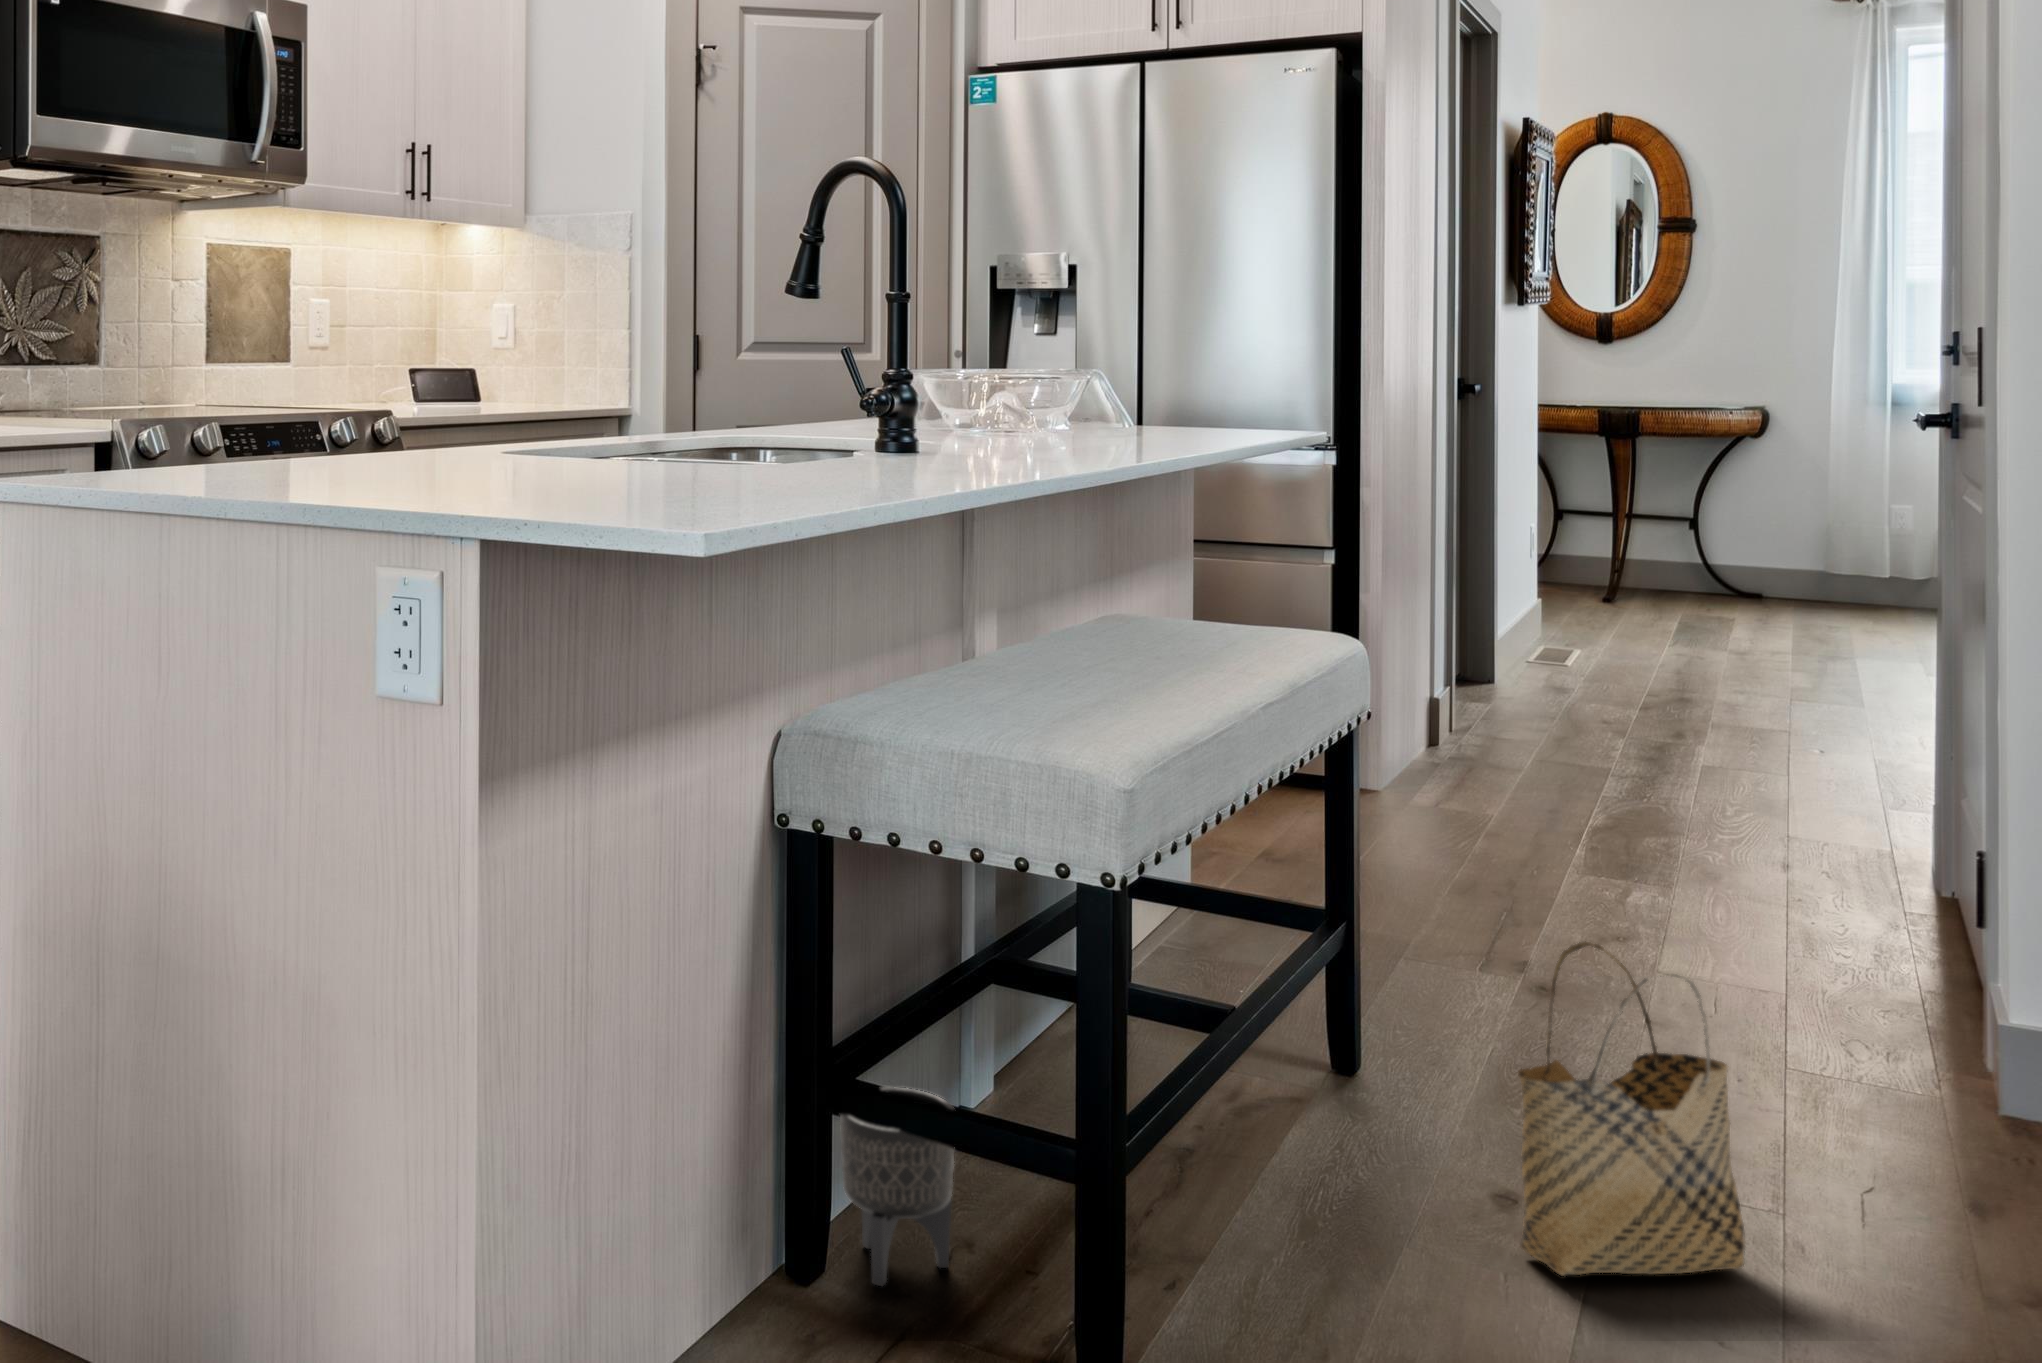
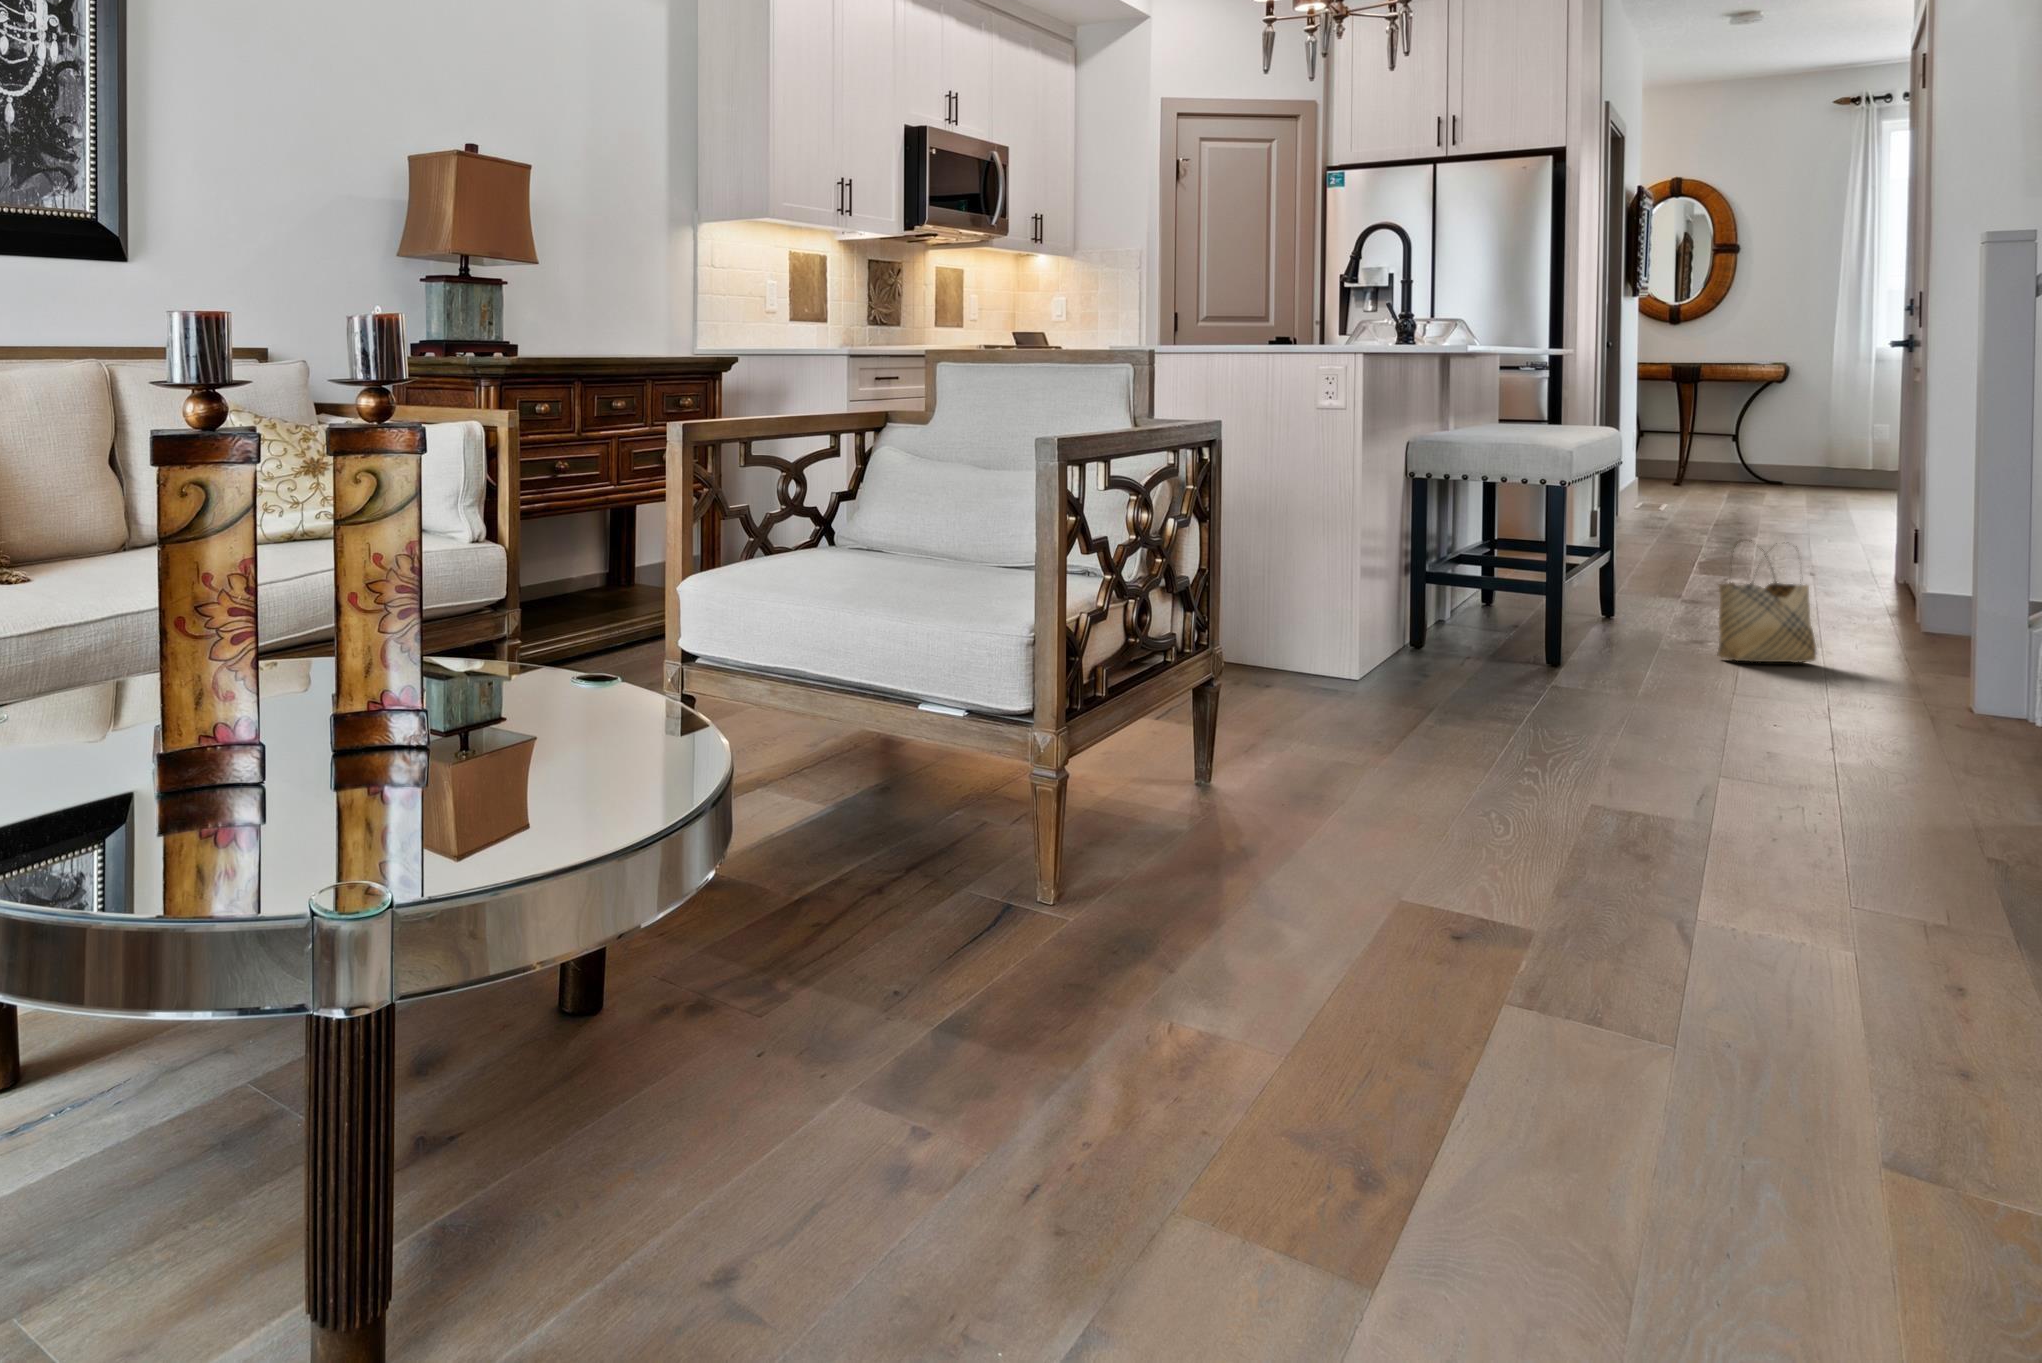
planter: present [840,1087,954,1286] -> none [1431,589,1482,656]

